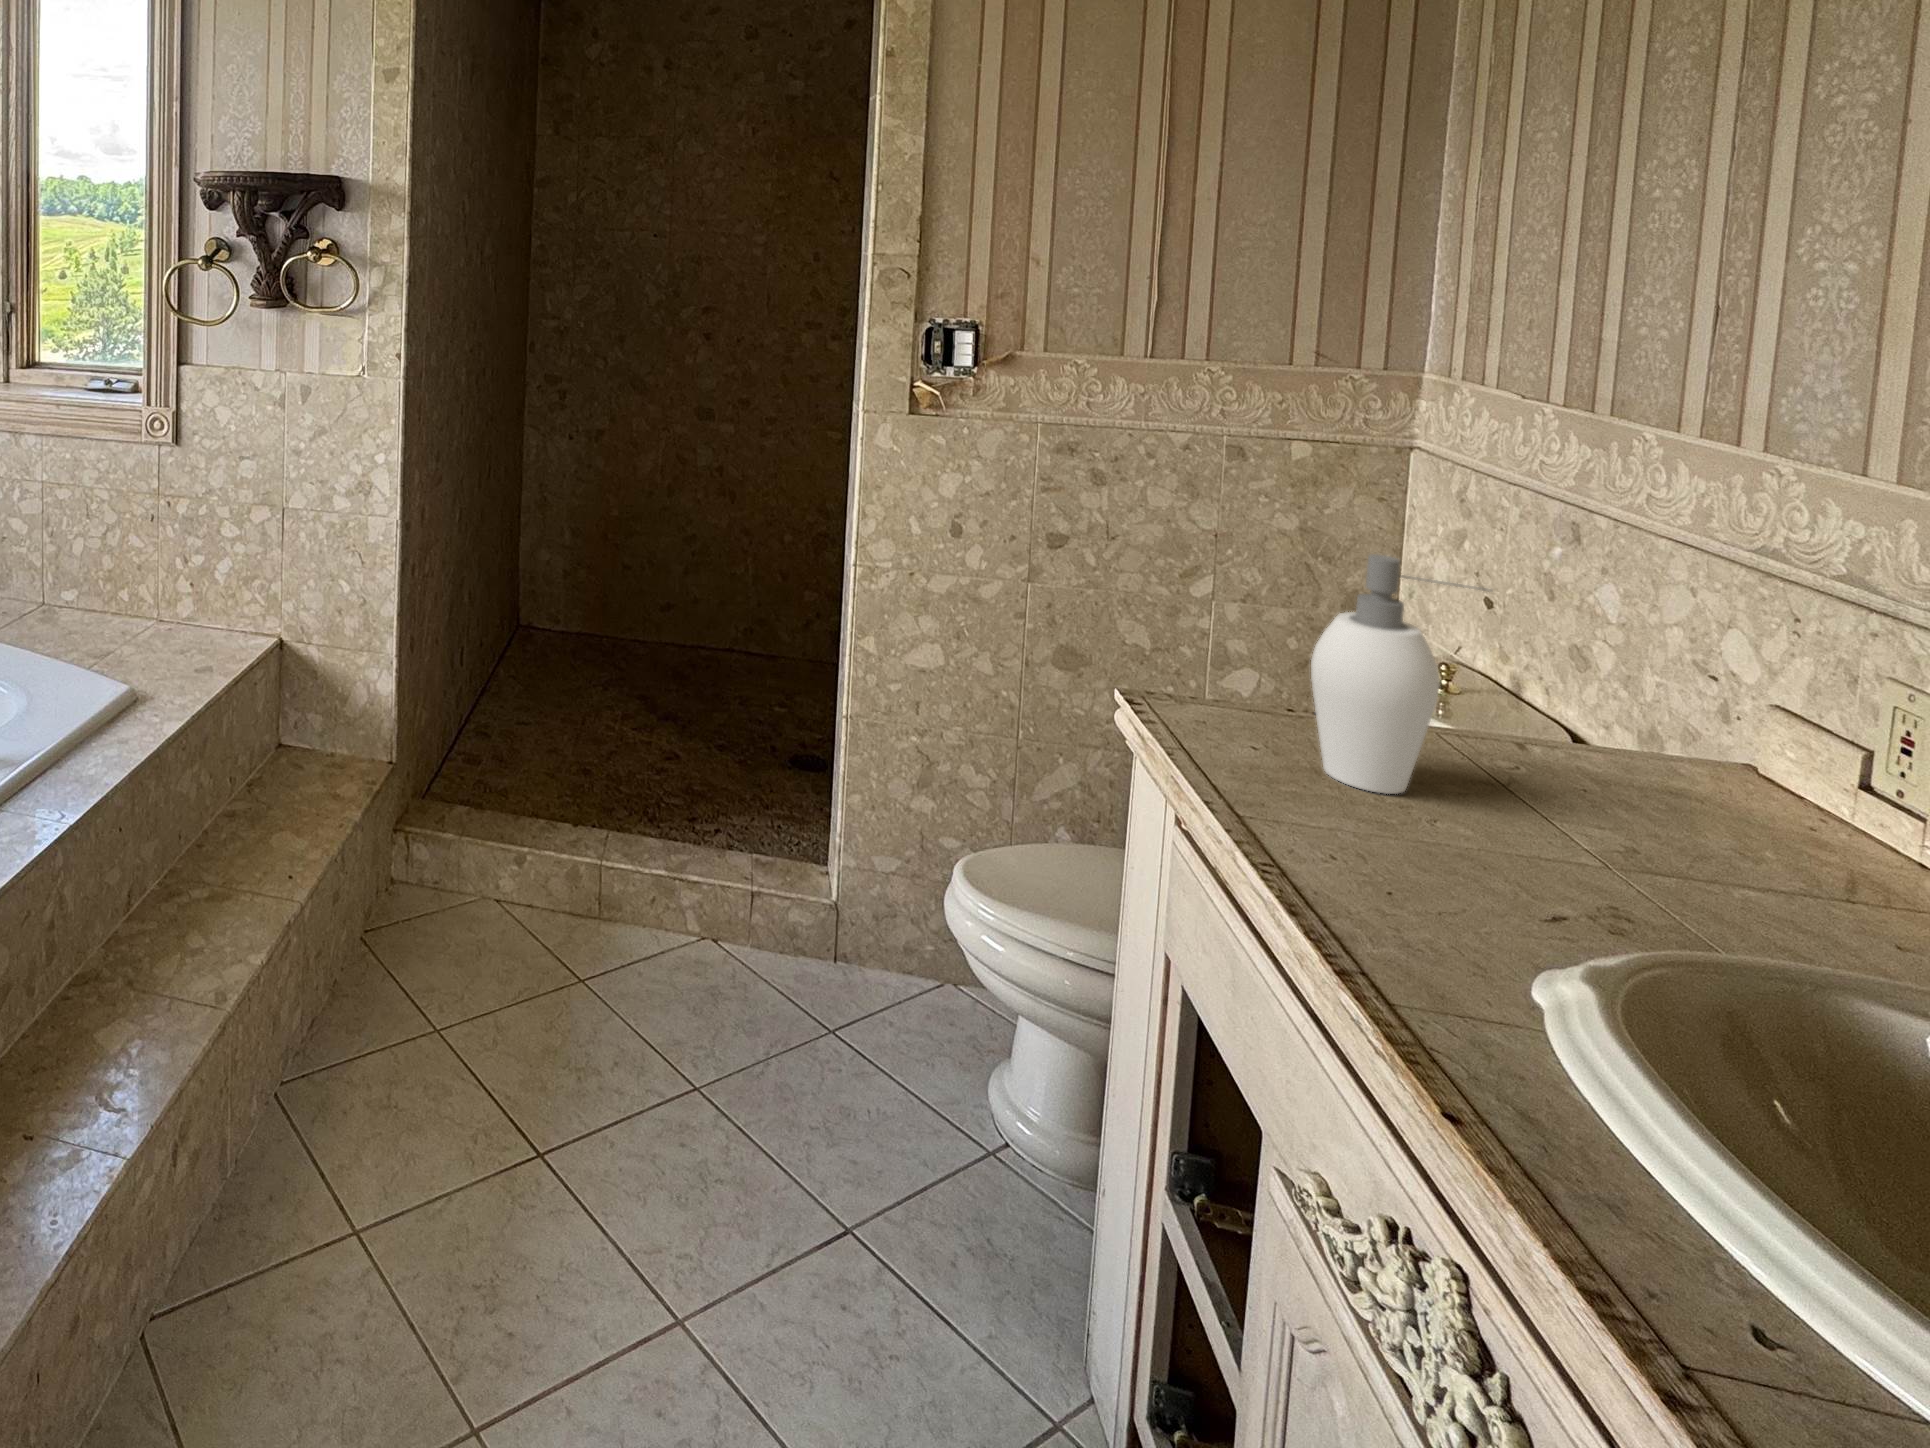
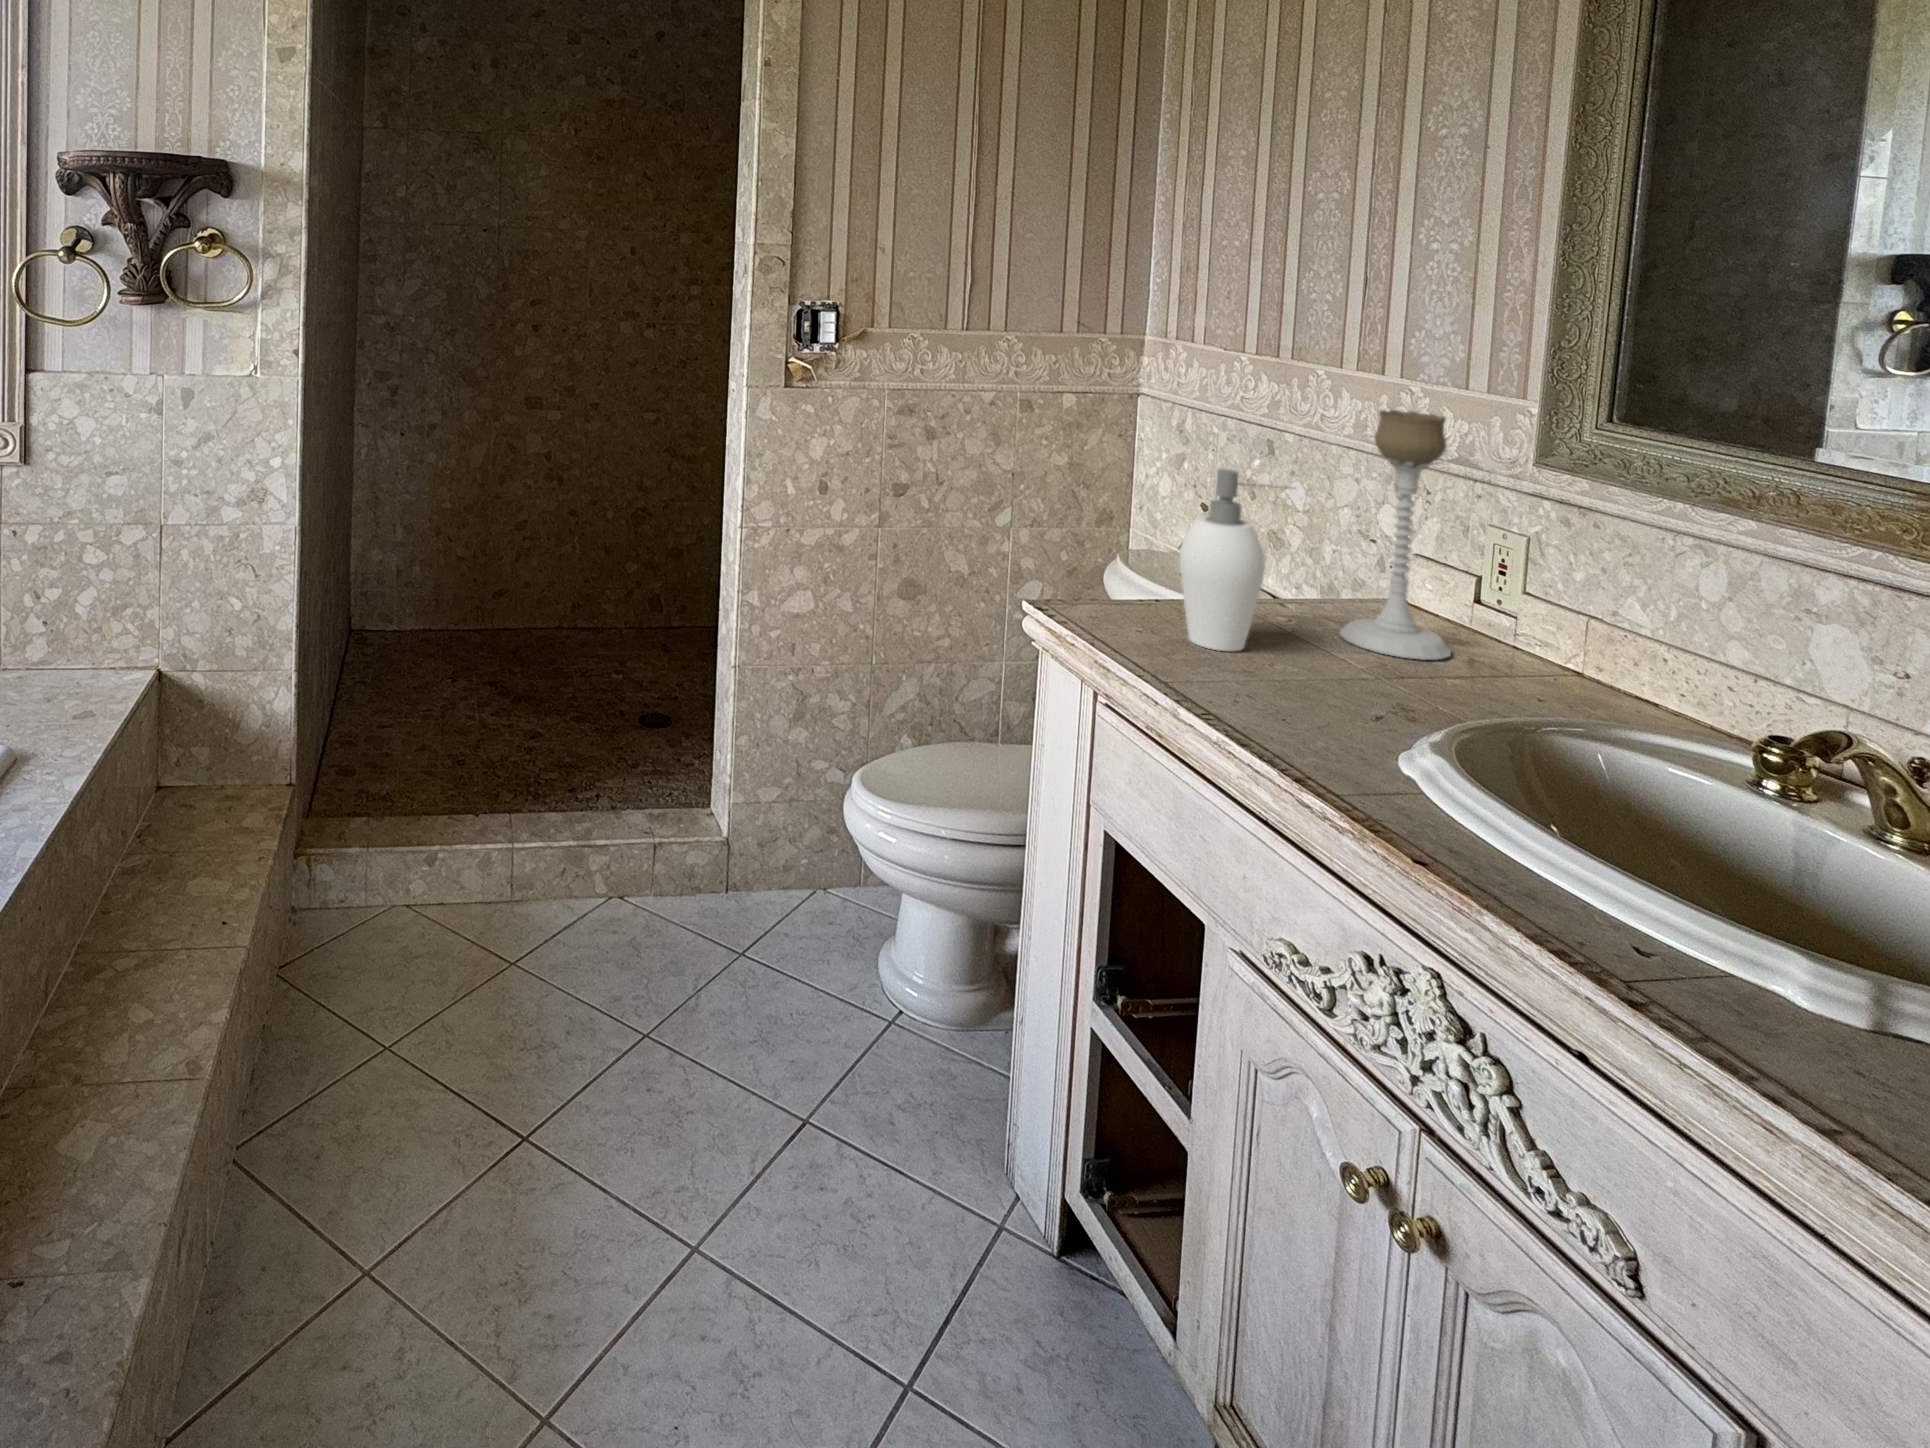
candle holder: none [1589,495,1784,858] -> present [1340,410,1451,660]

